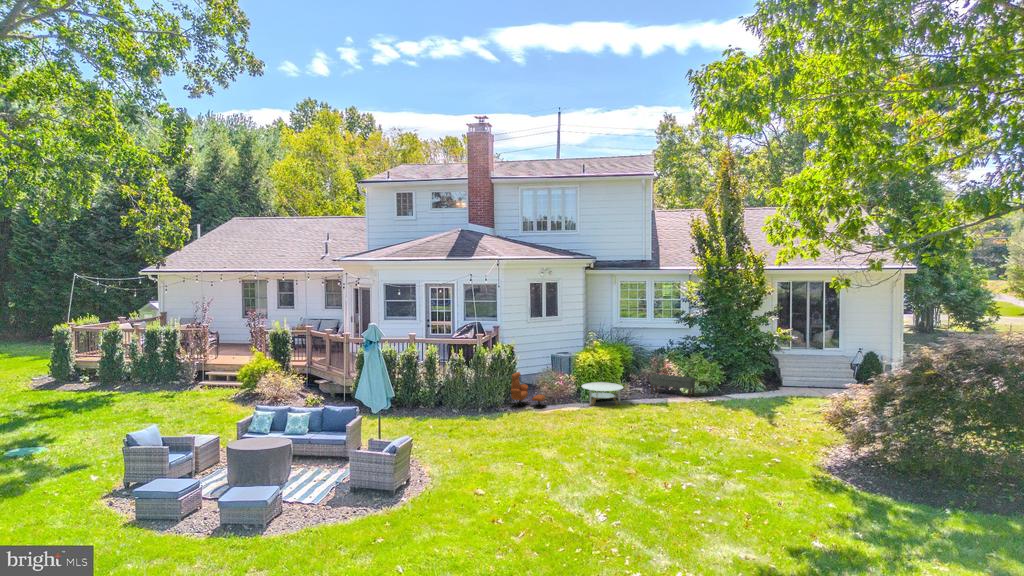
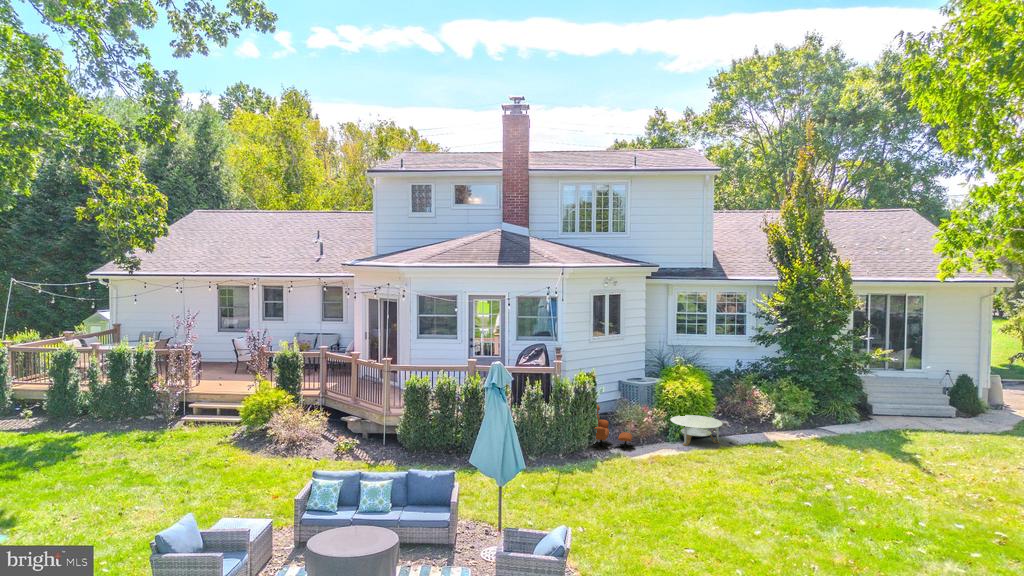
bench: present [650,374,695,398] -> none [739,403,793,433]

